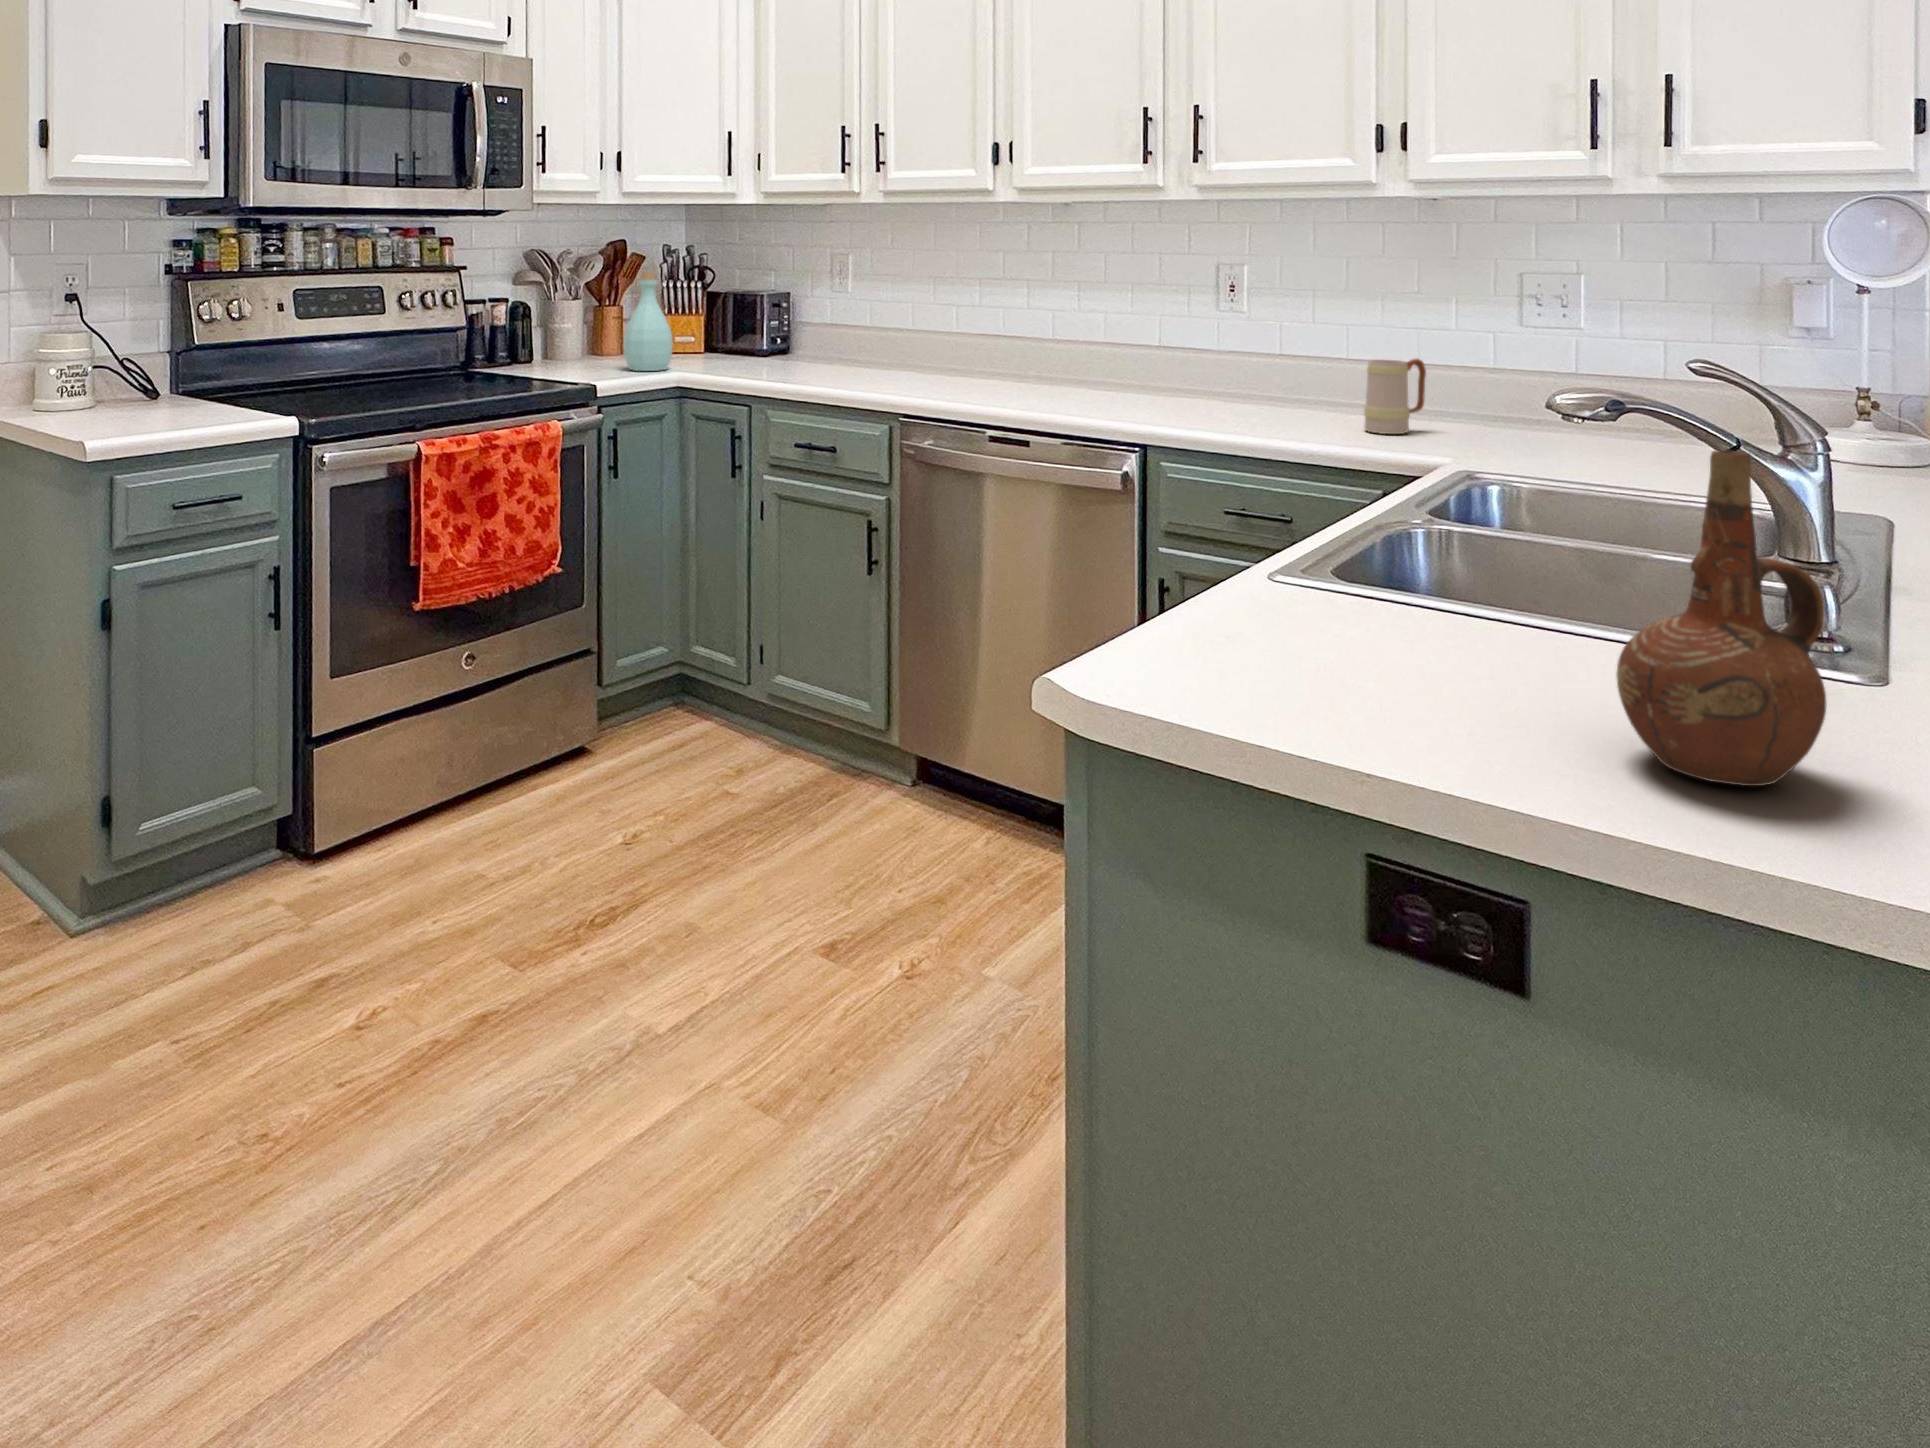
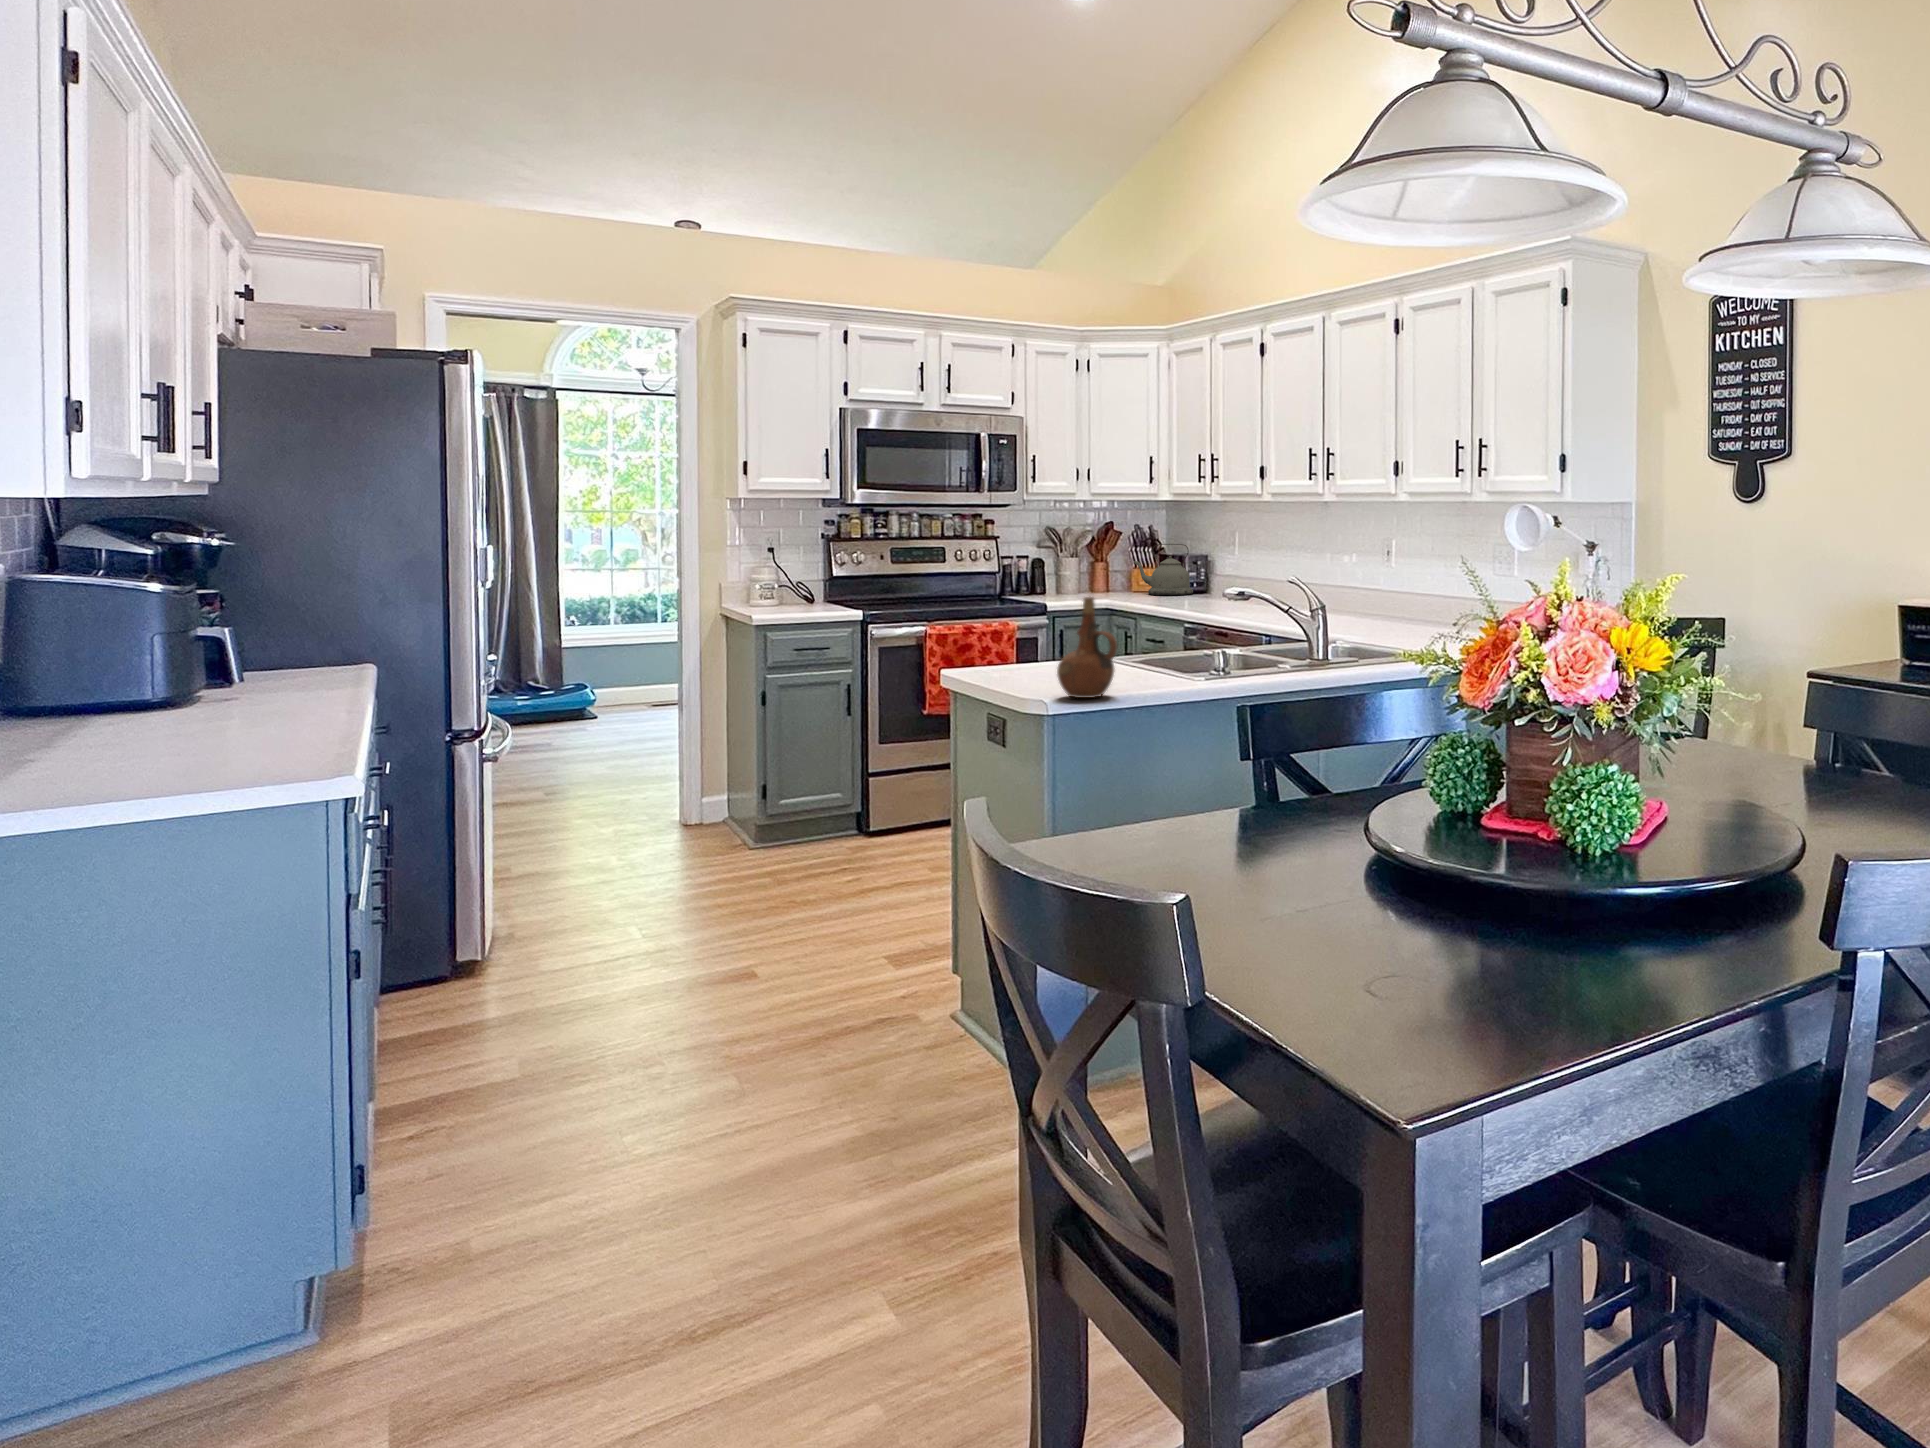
bottle: present [624,271,673,371] -> none [1083,539,1112,597]
kettle: none [695,279,791,364] -> present [1134,544,1193,595]
mug: present [1364,359,1426,434] -> none [1378,589,1412,629]

